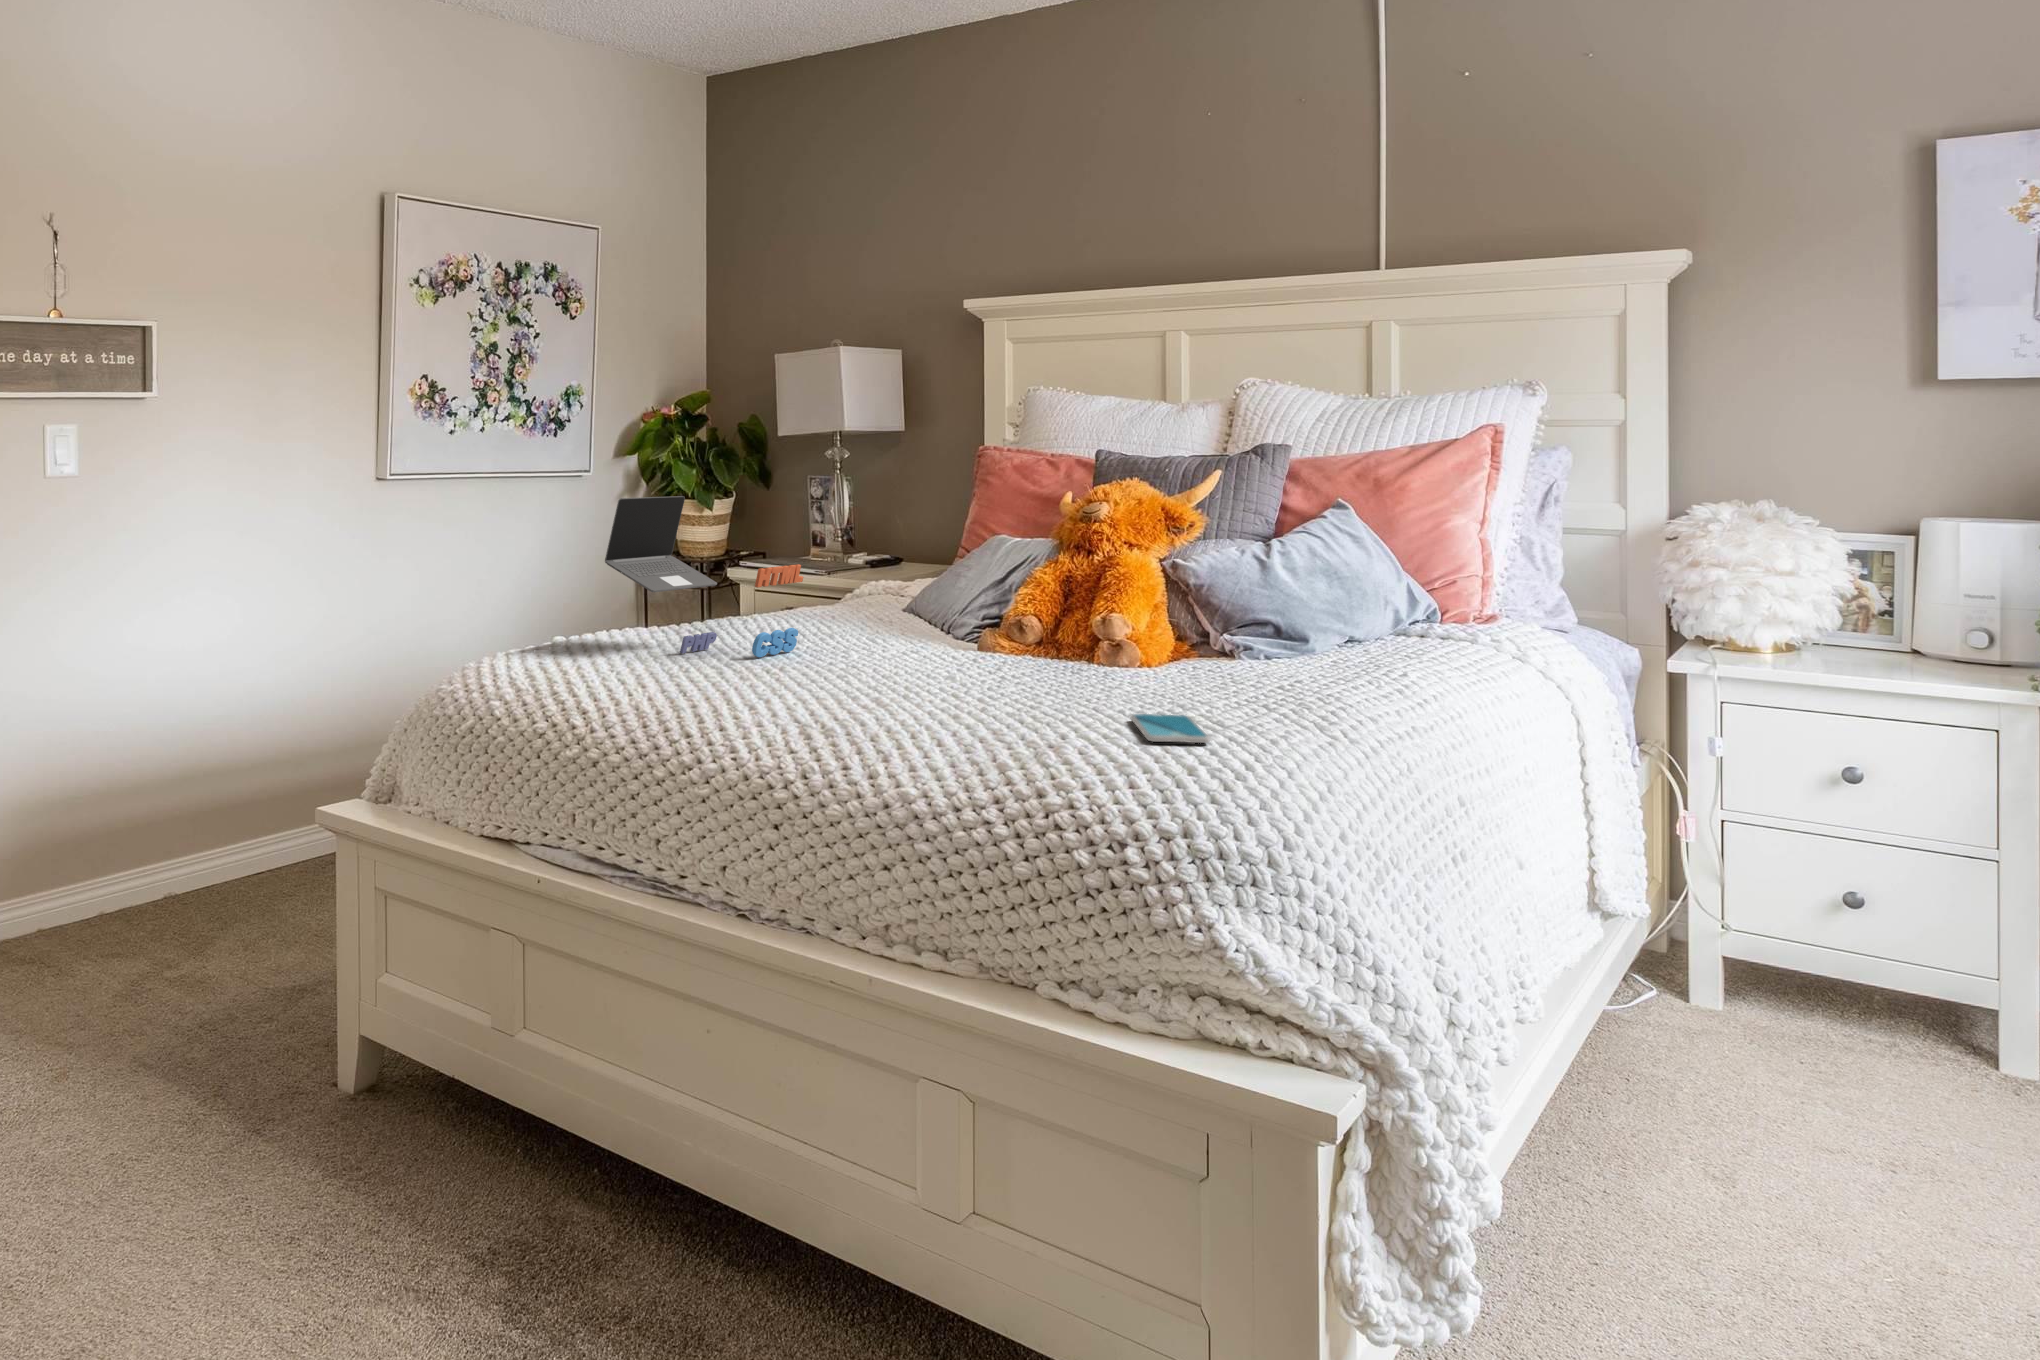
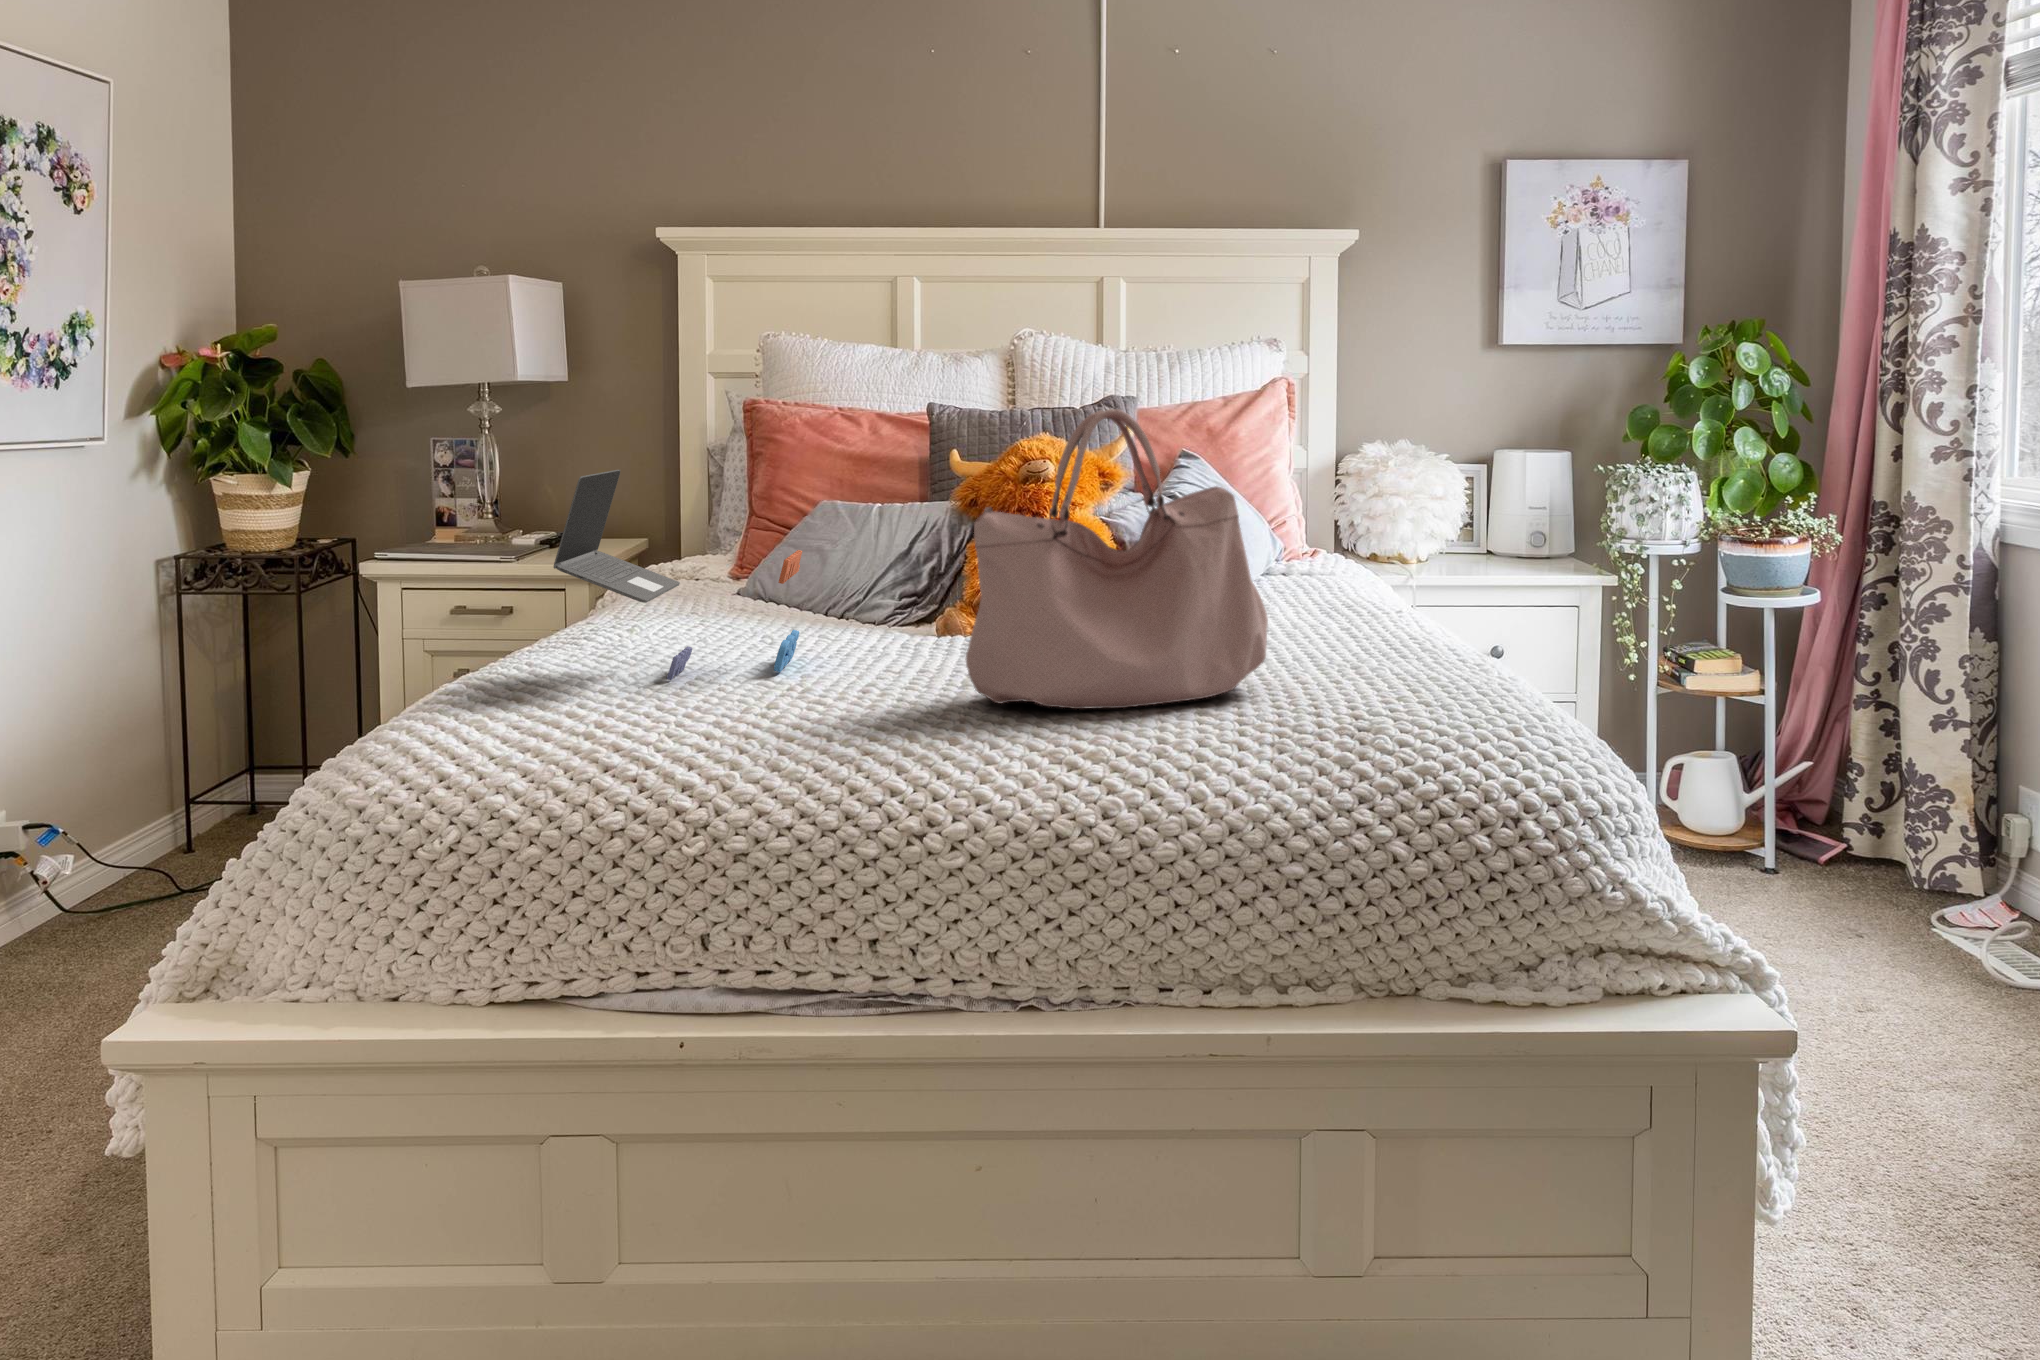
handbag: none [812,451,1081,707] -> present [965,409,1268,709]
smartphone: present [1131,714,1210,743] -> none [1338,678,1467,710]

